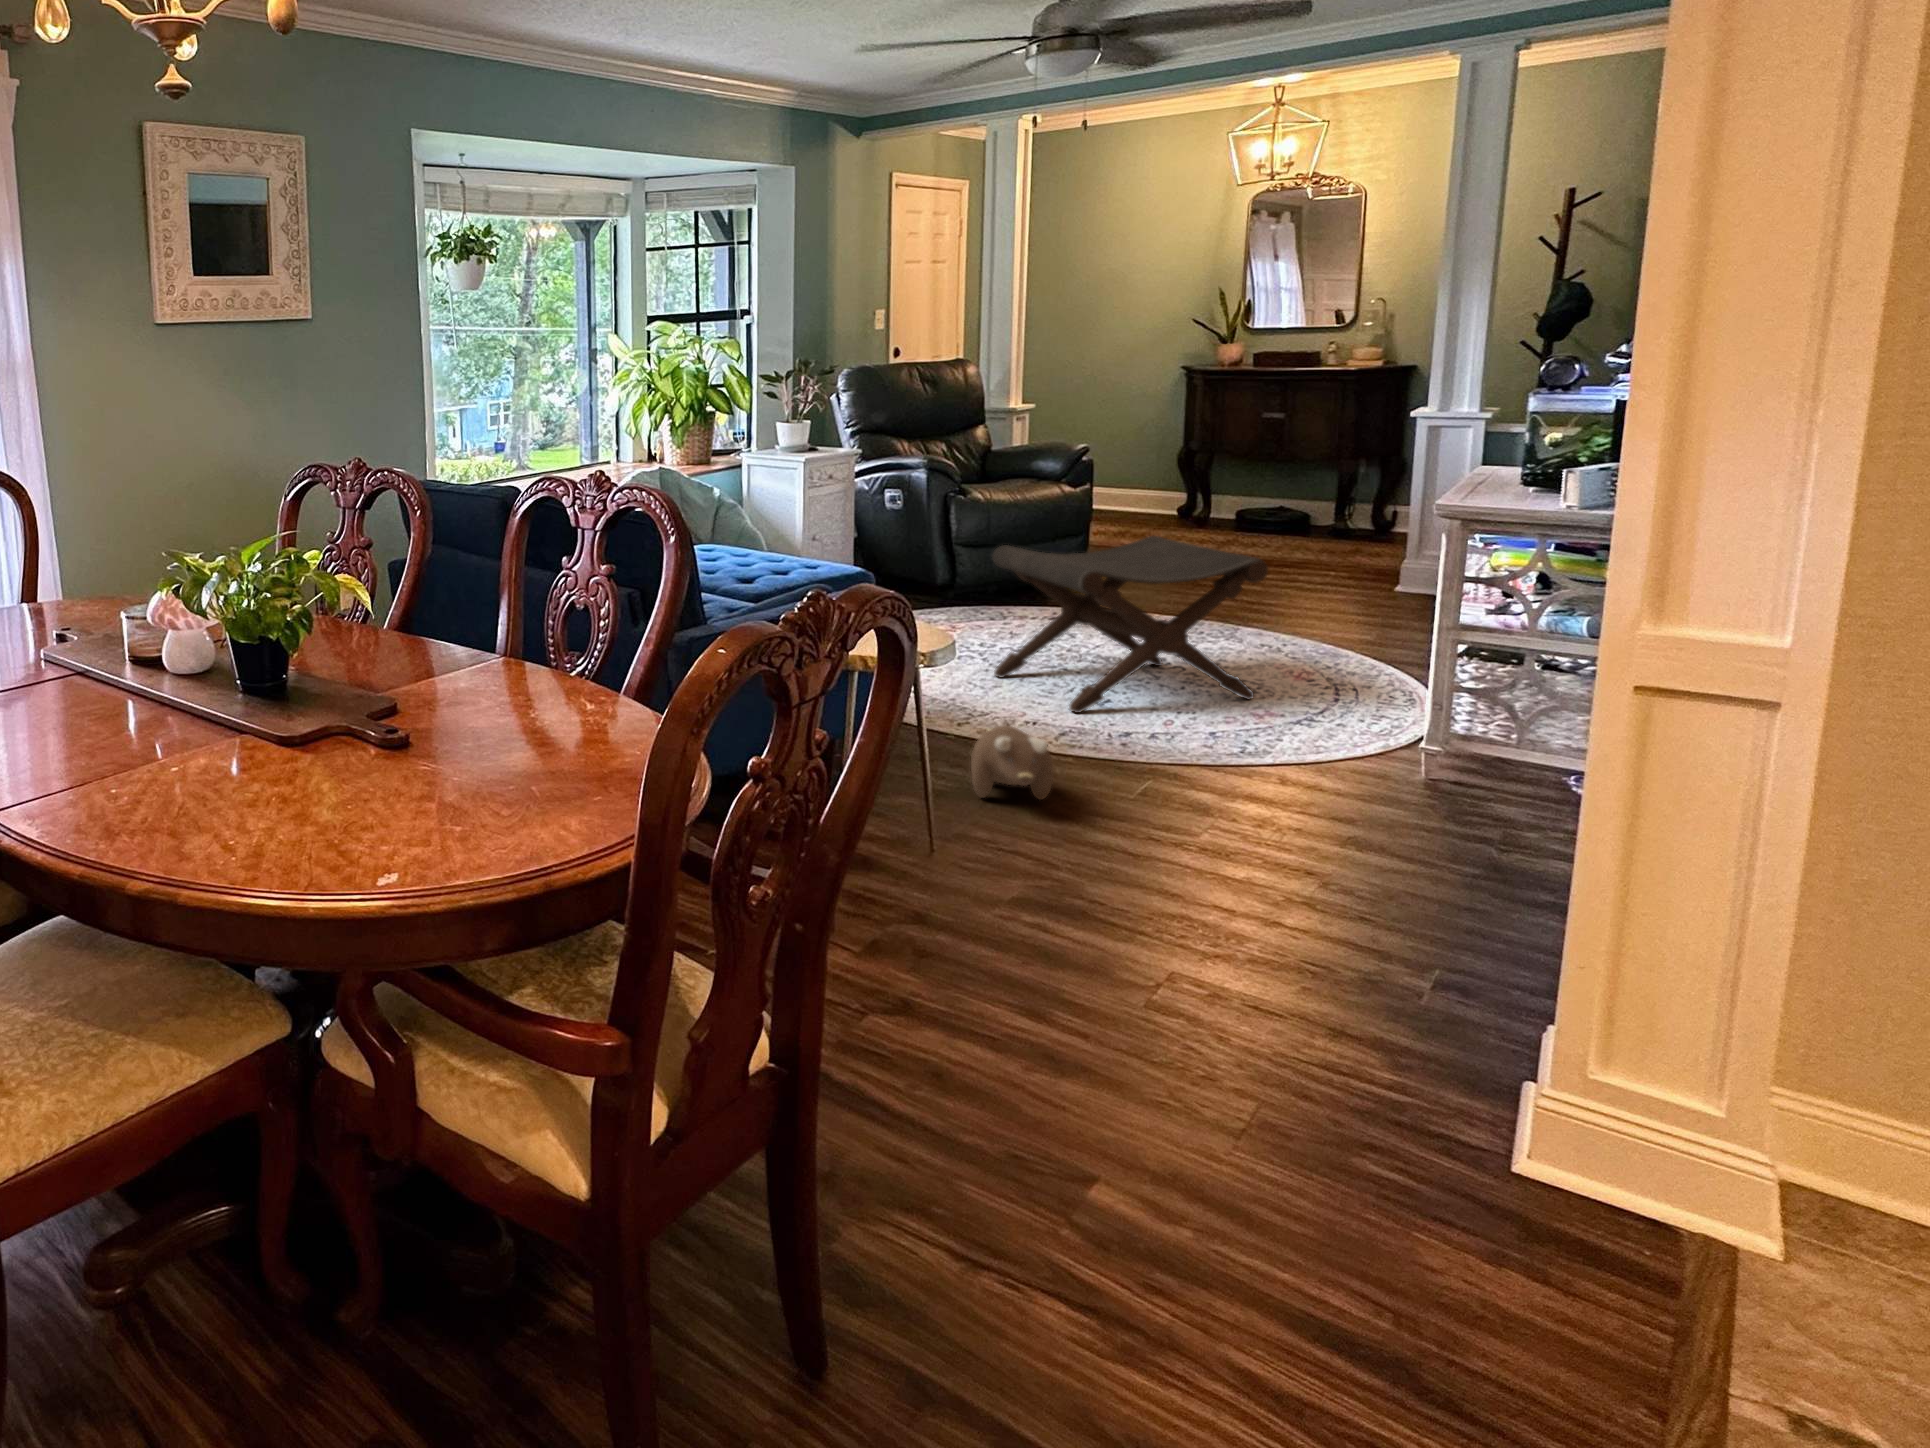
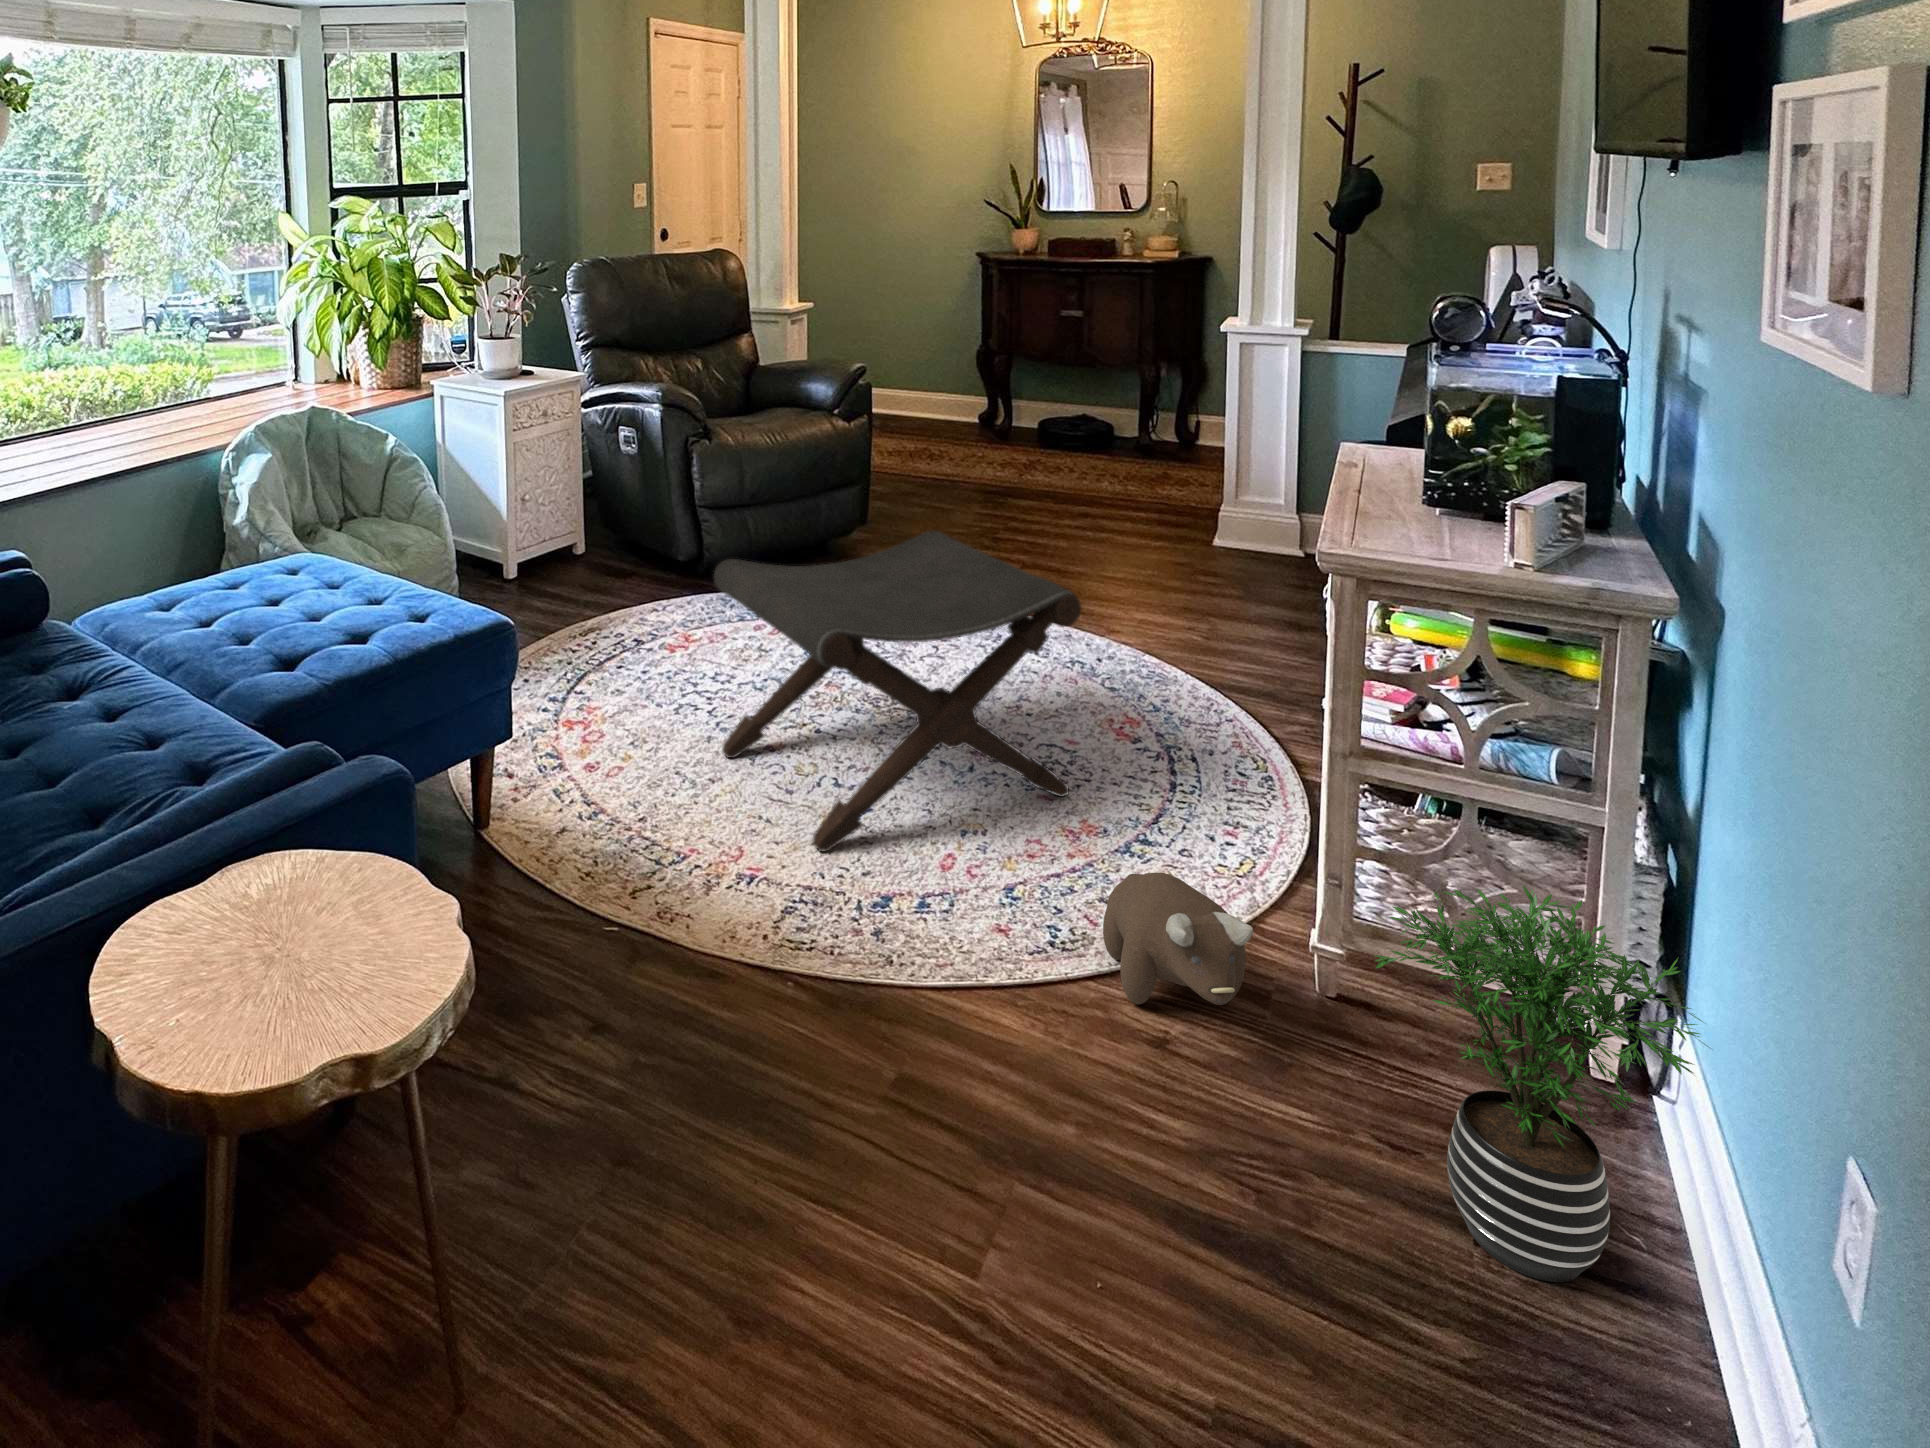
potted plant: none [1434,652,1630,849] -> present [1373,886,1710,1282]
plush toy: present [971,725,1054,799] -> present [1103,872,1253,1005]

